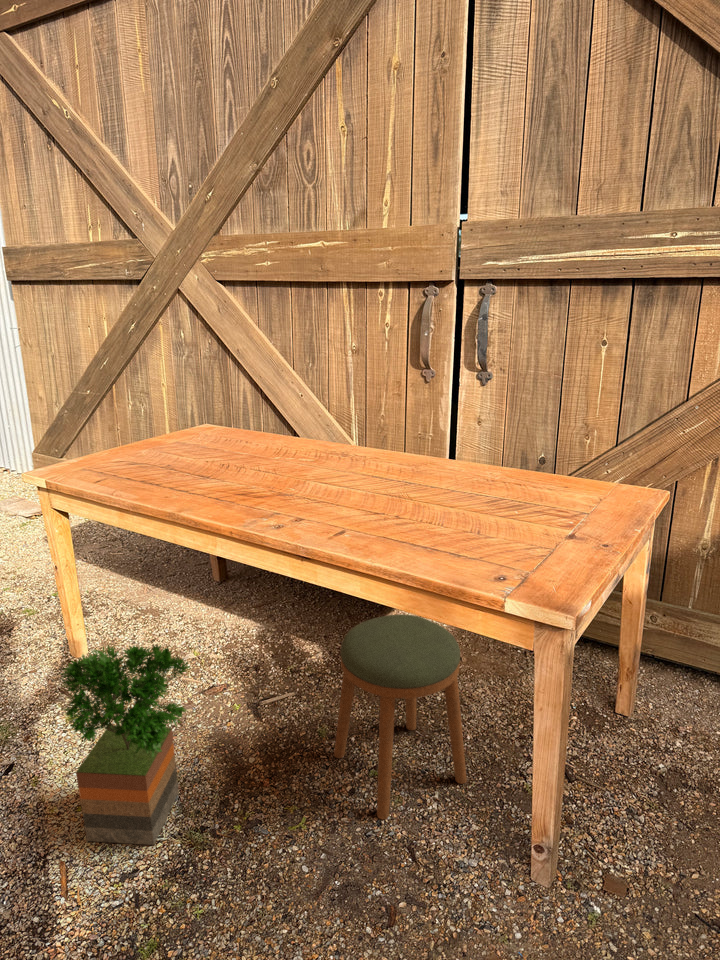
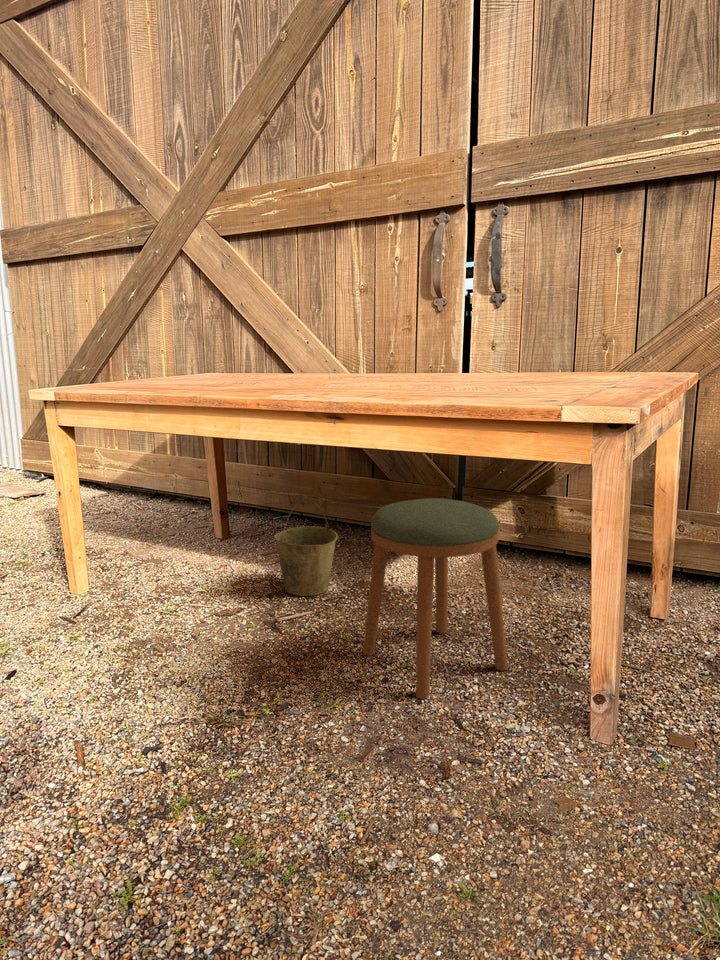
bucket: none [259,580,319,673] -> present [274,497,337,596]
potted tree: present [61,644,189,845] -> none [72,508,214,724]

